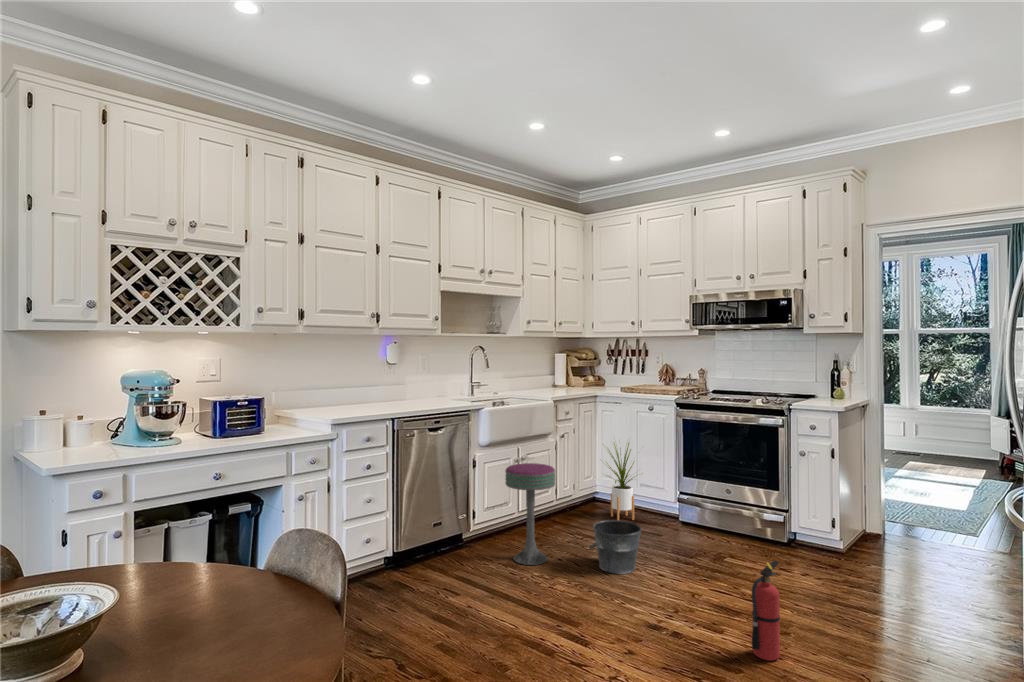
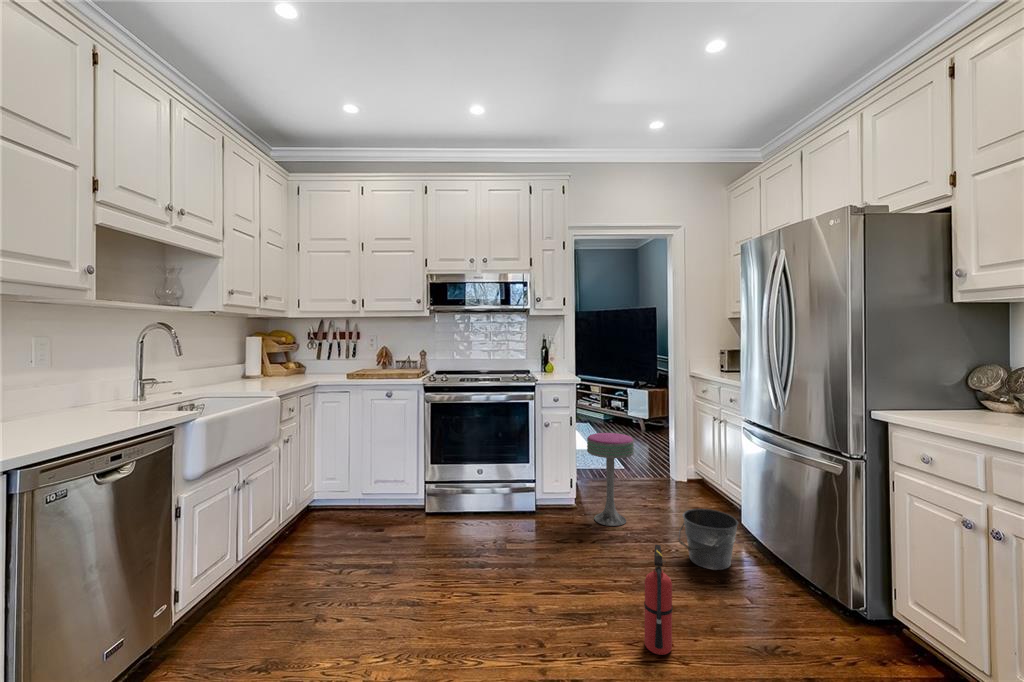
house plant: present [605,443,635,520] -> none [337,429,390,529]
bar stool: present [505,463,555,565] -> present [587,433,634,526]
bucket: present [589,520,642,574] -> present [679,509,738,570]

